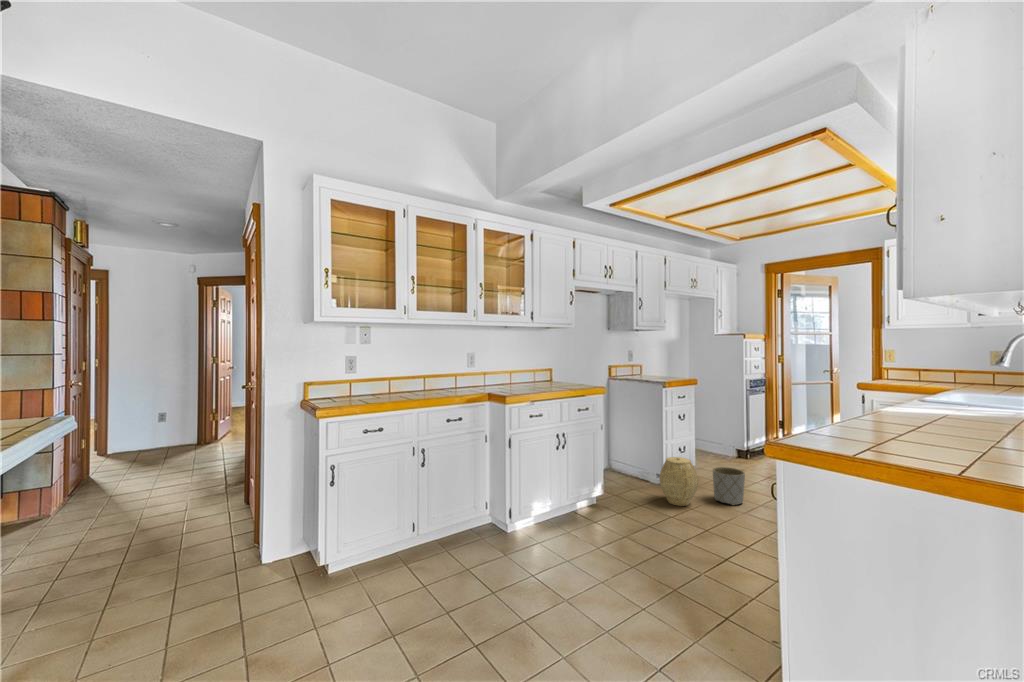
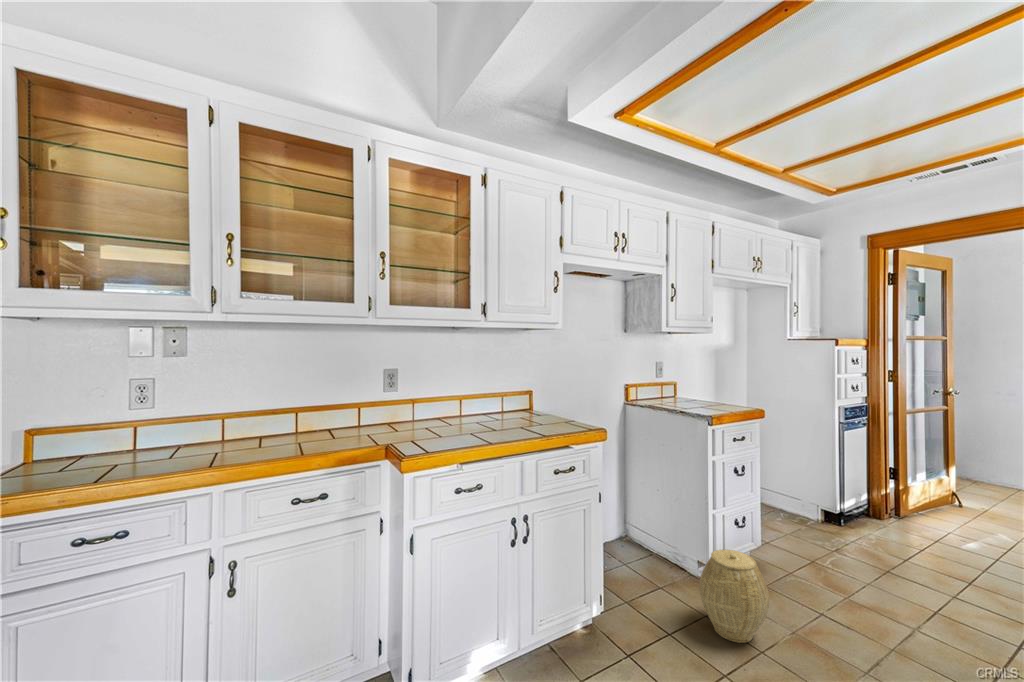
planter: present [713,467,745,505] -> none [795,569,857,649]

